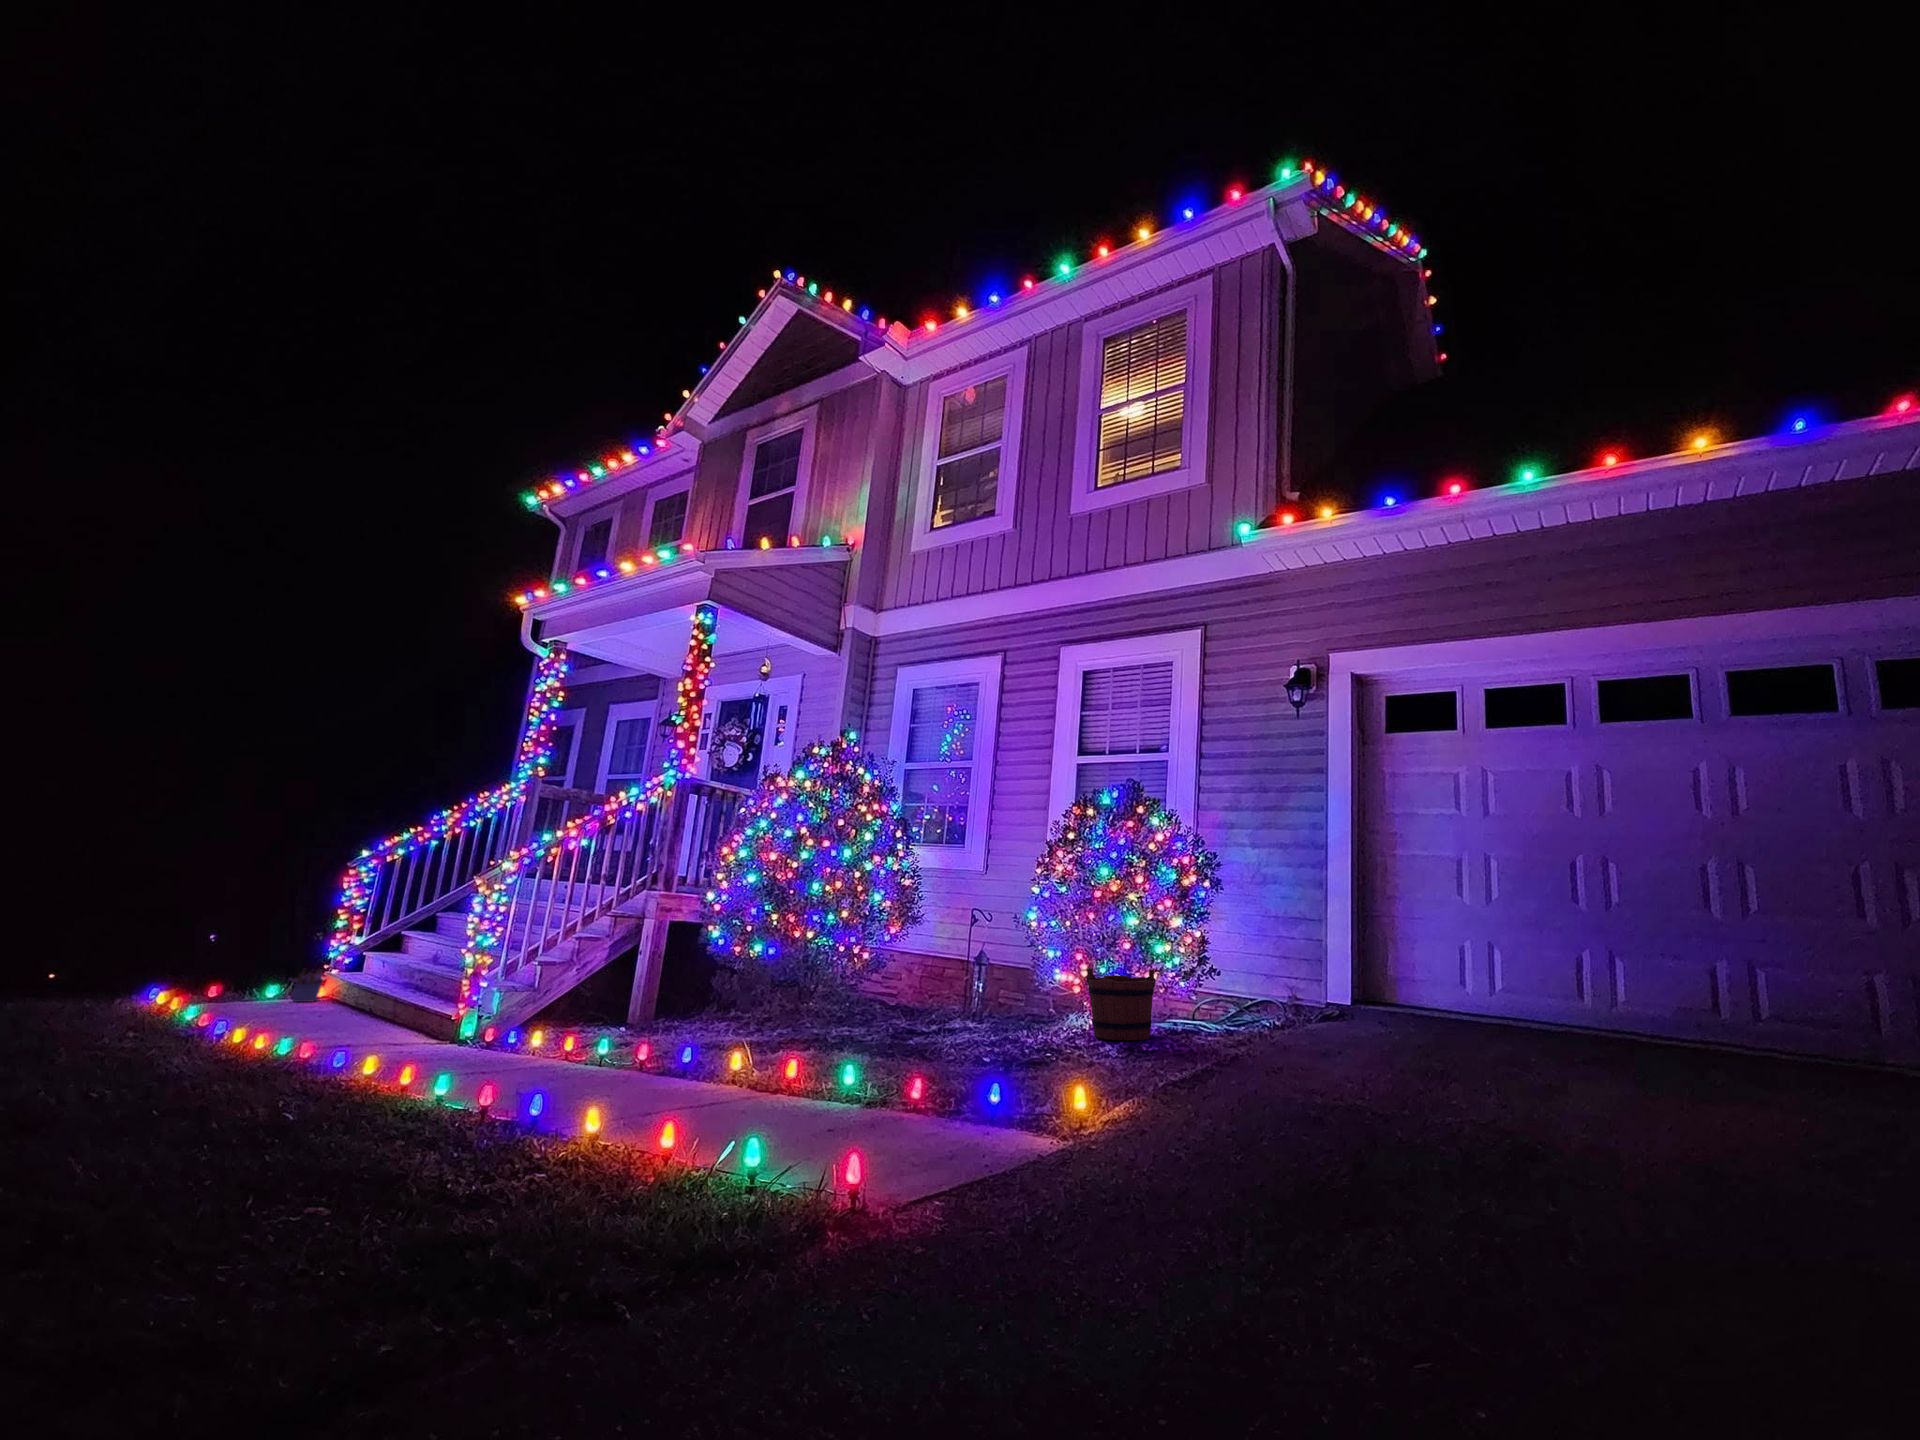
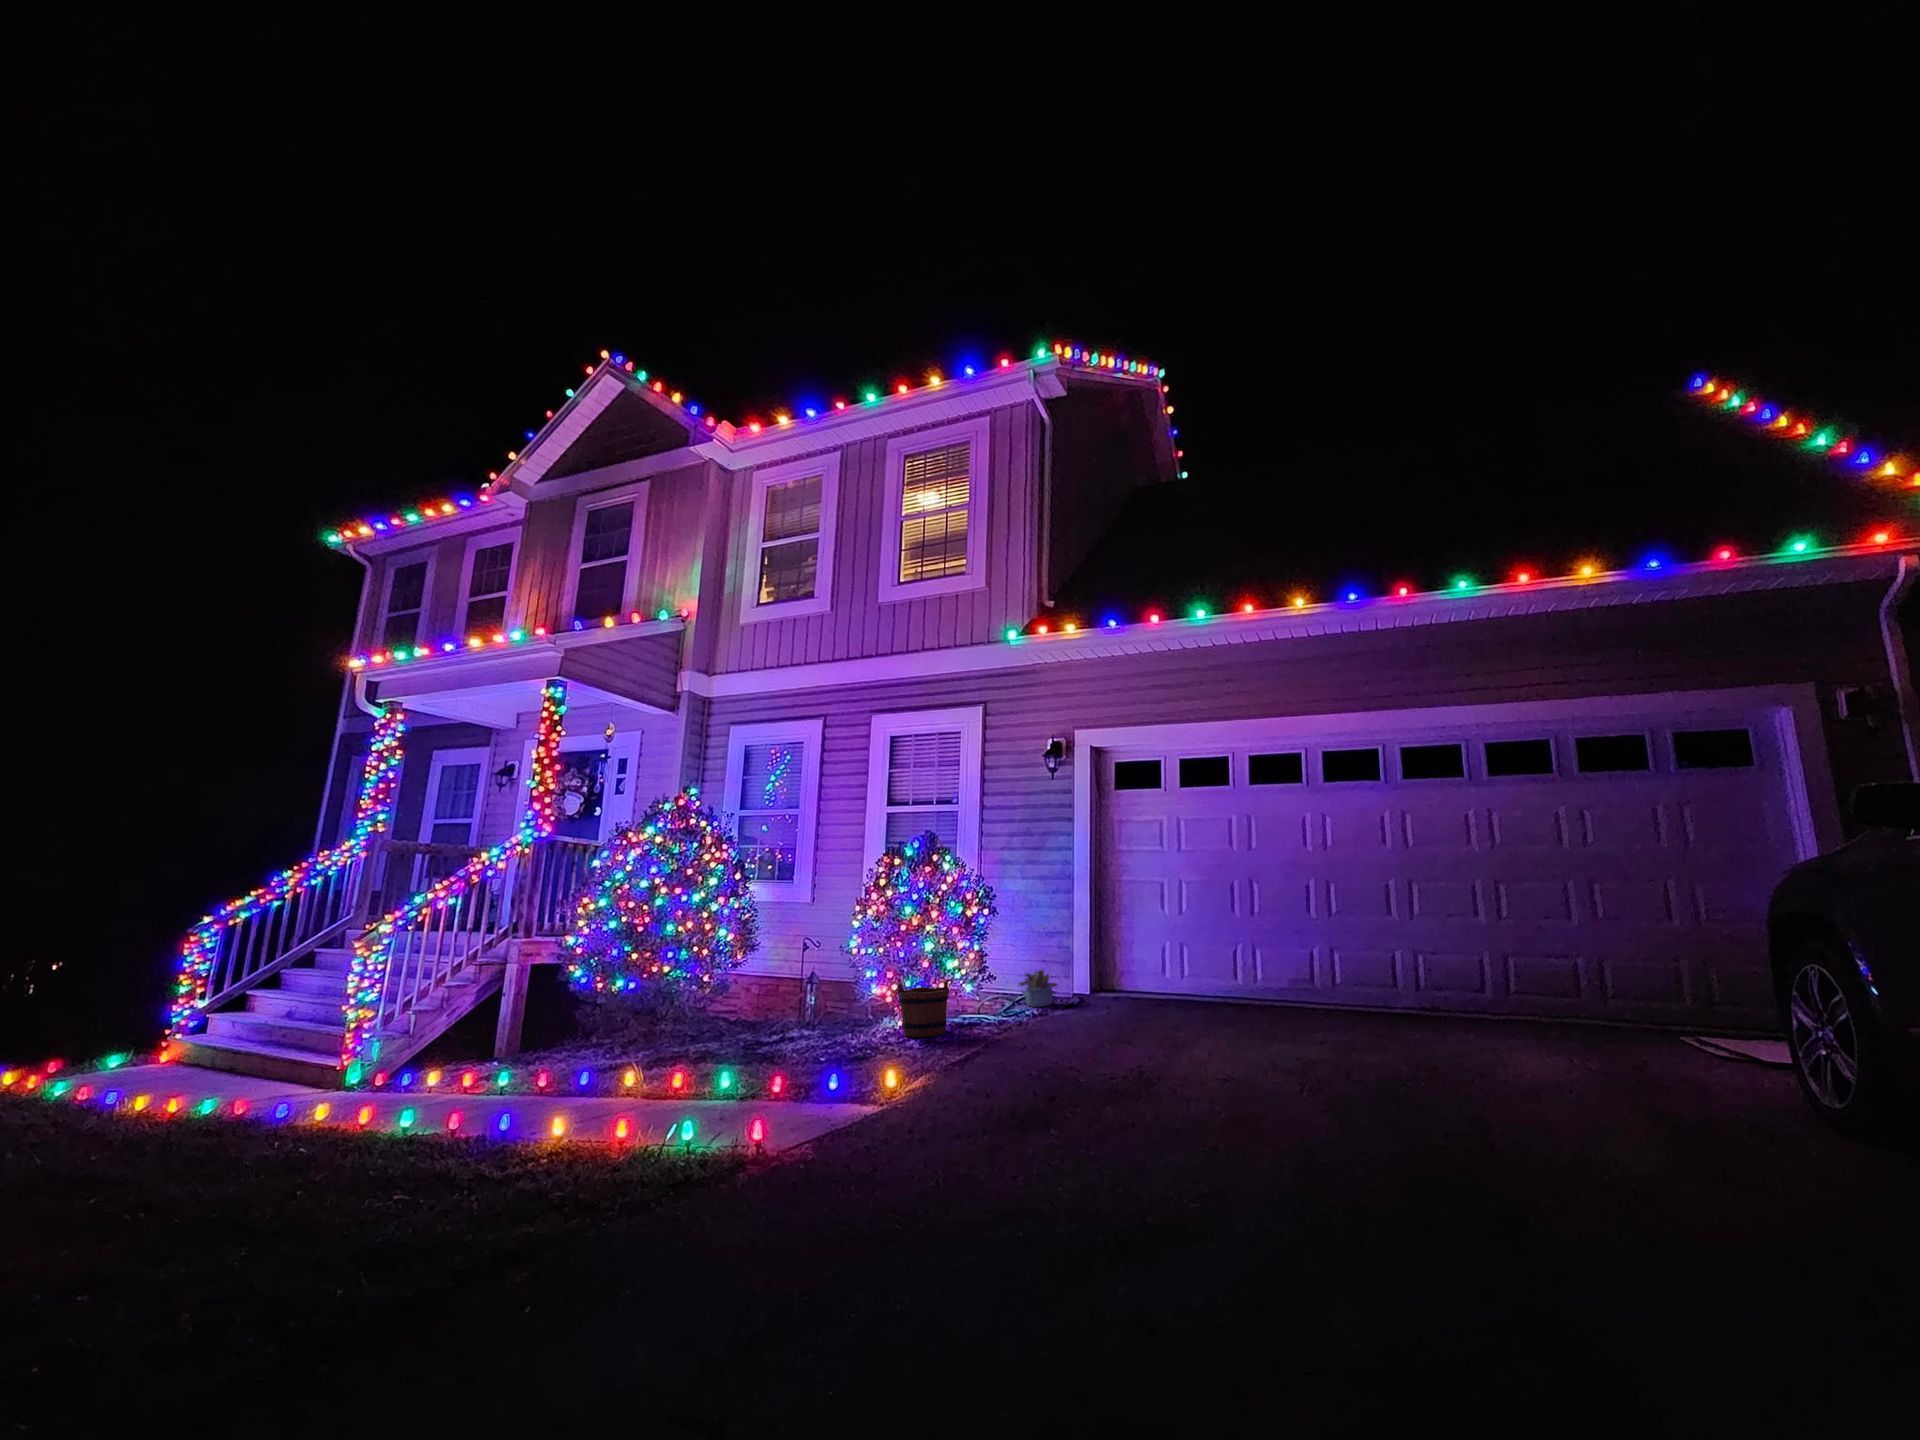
decorative plant: present [290,969,325,1002] -> present [1020,970,1057,1007]

